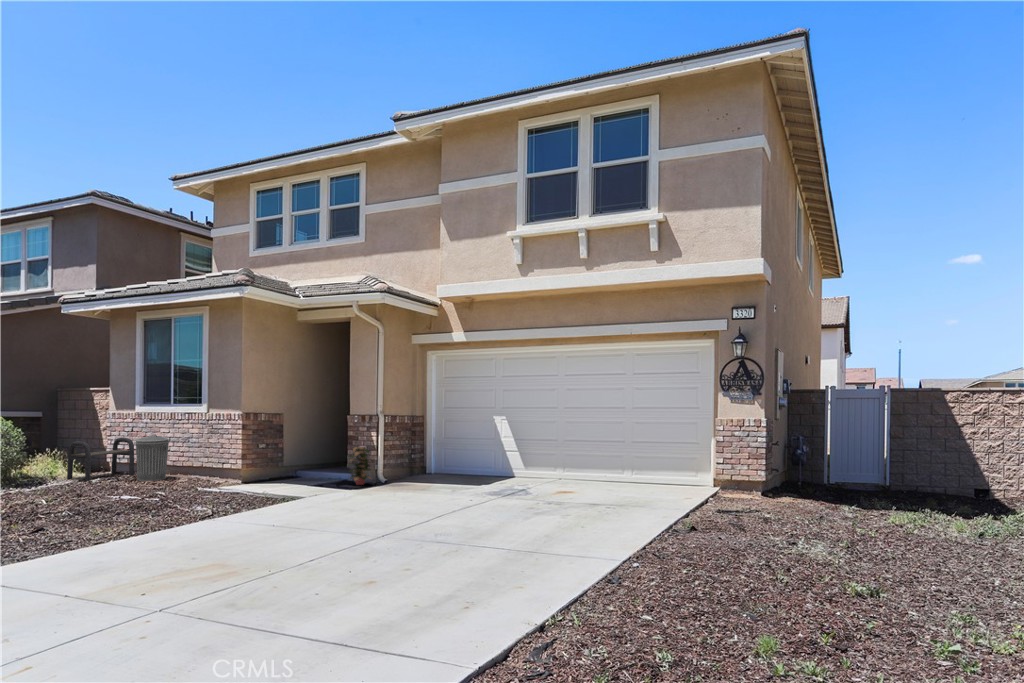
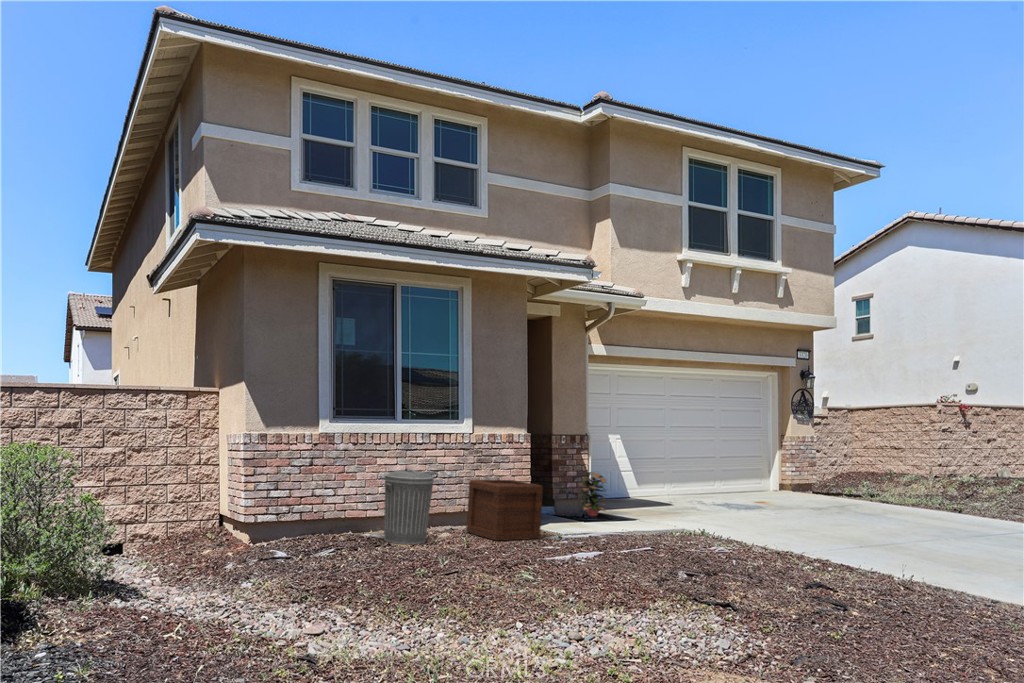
bench: present [67,438,134,481] -> none [272,476,366,559]
wooden crate: none [171,445,228,488] -> present [466,480,543,541]

